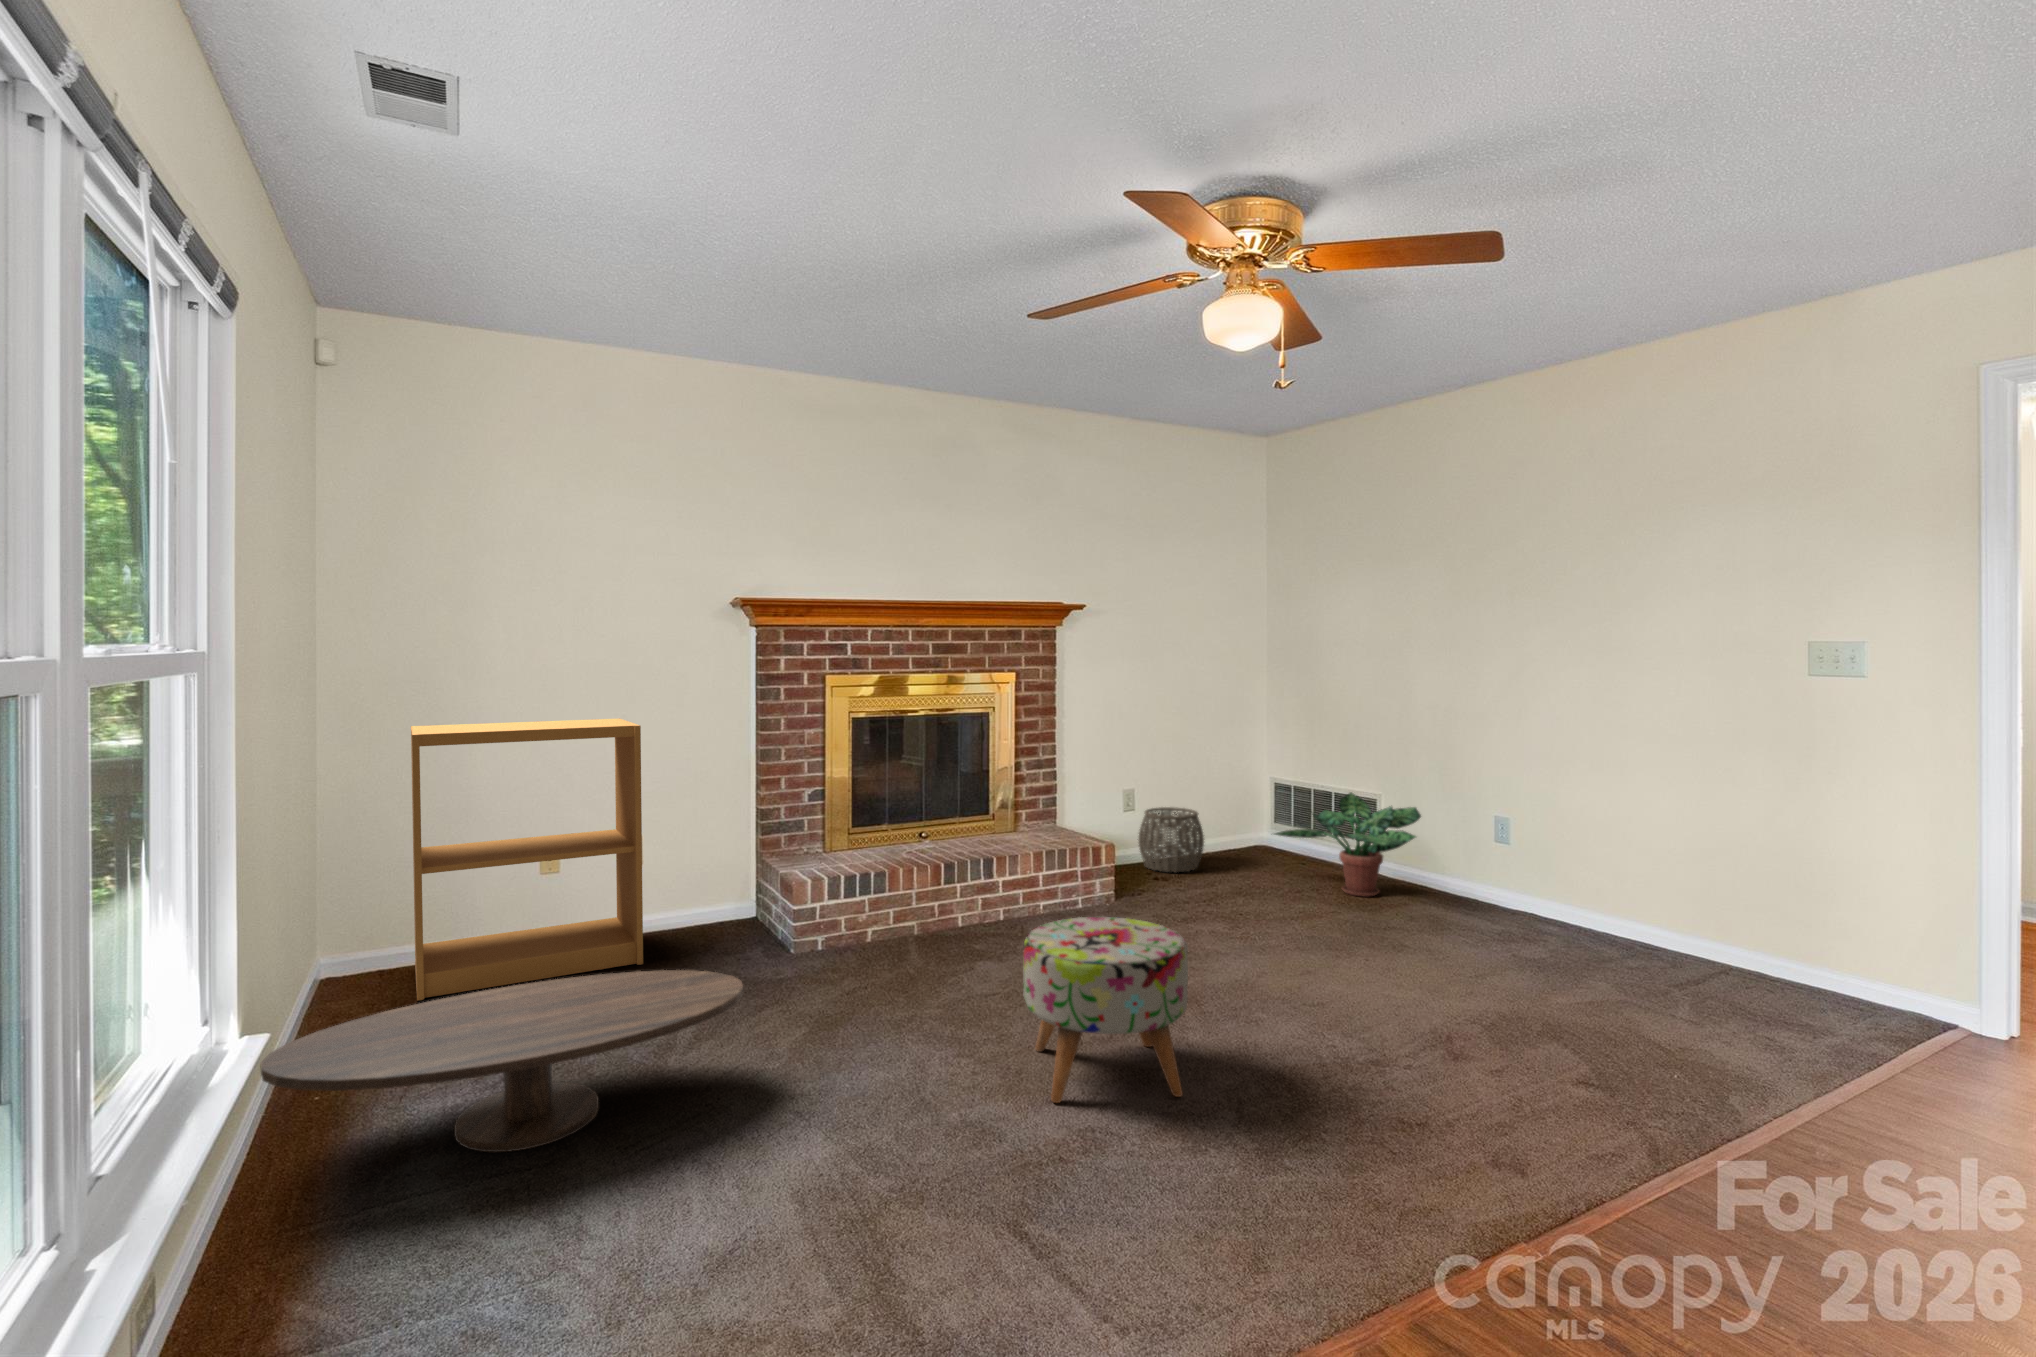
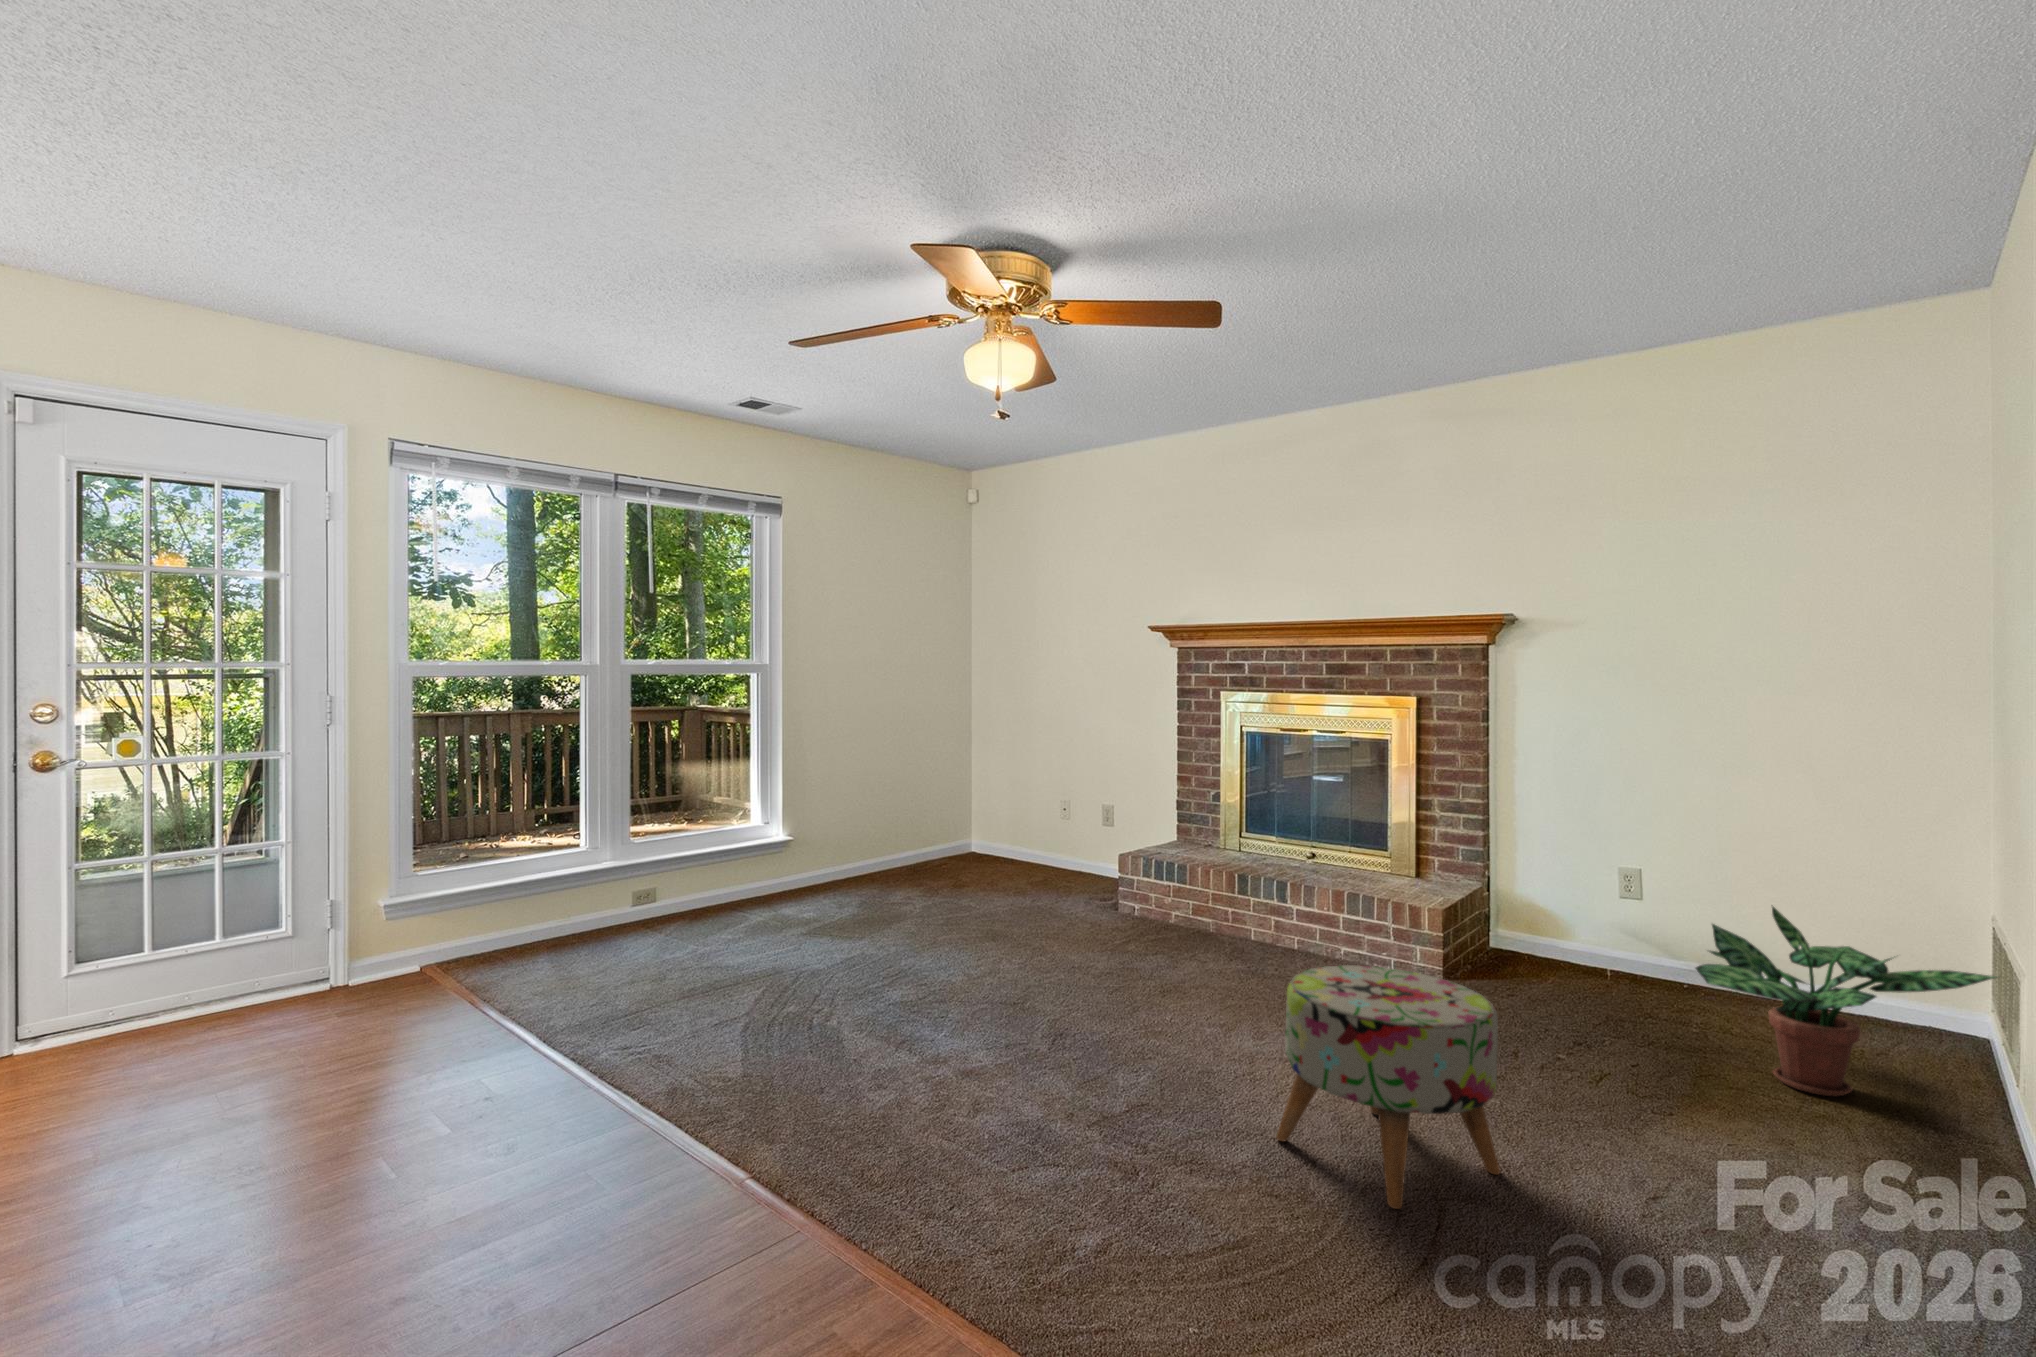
bookshelf: present [411,718,643,1000] -> none [930,710,1079,884]
woven basket: present [1138,807,1204,872] -> none [1587,893,1696,989]
ottoman: present [1024,917,1188,1103] -> present [1276,965,1500,1209]
coffee table: present [261,970,743,1152] -> none [734,836,915,916]

